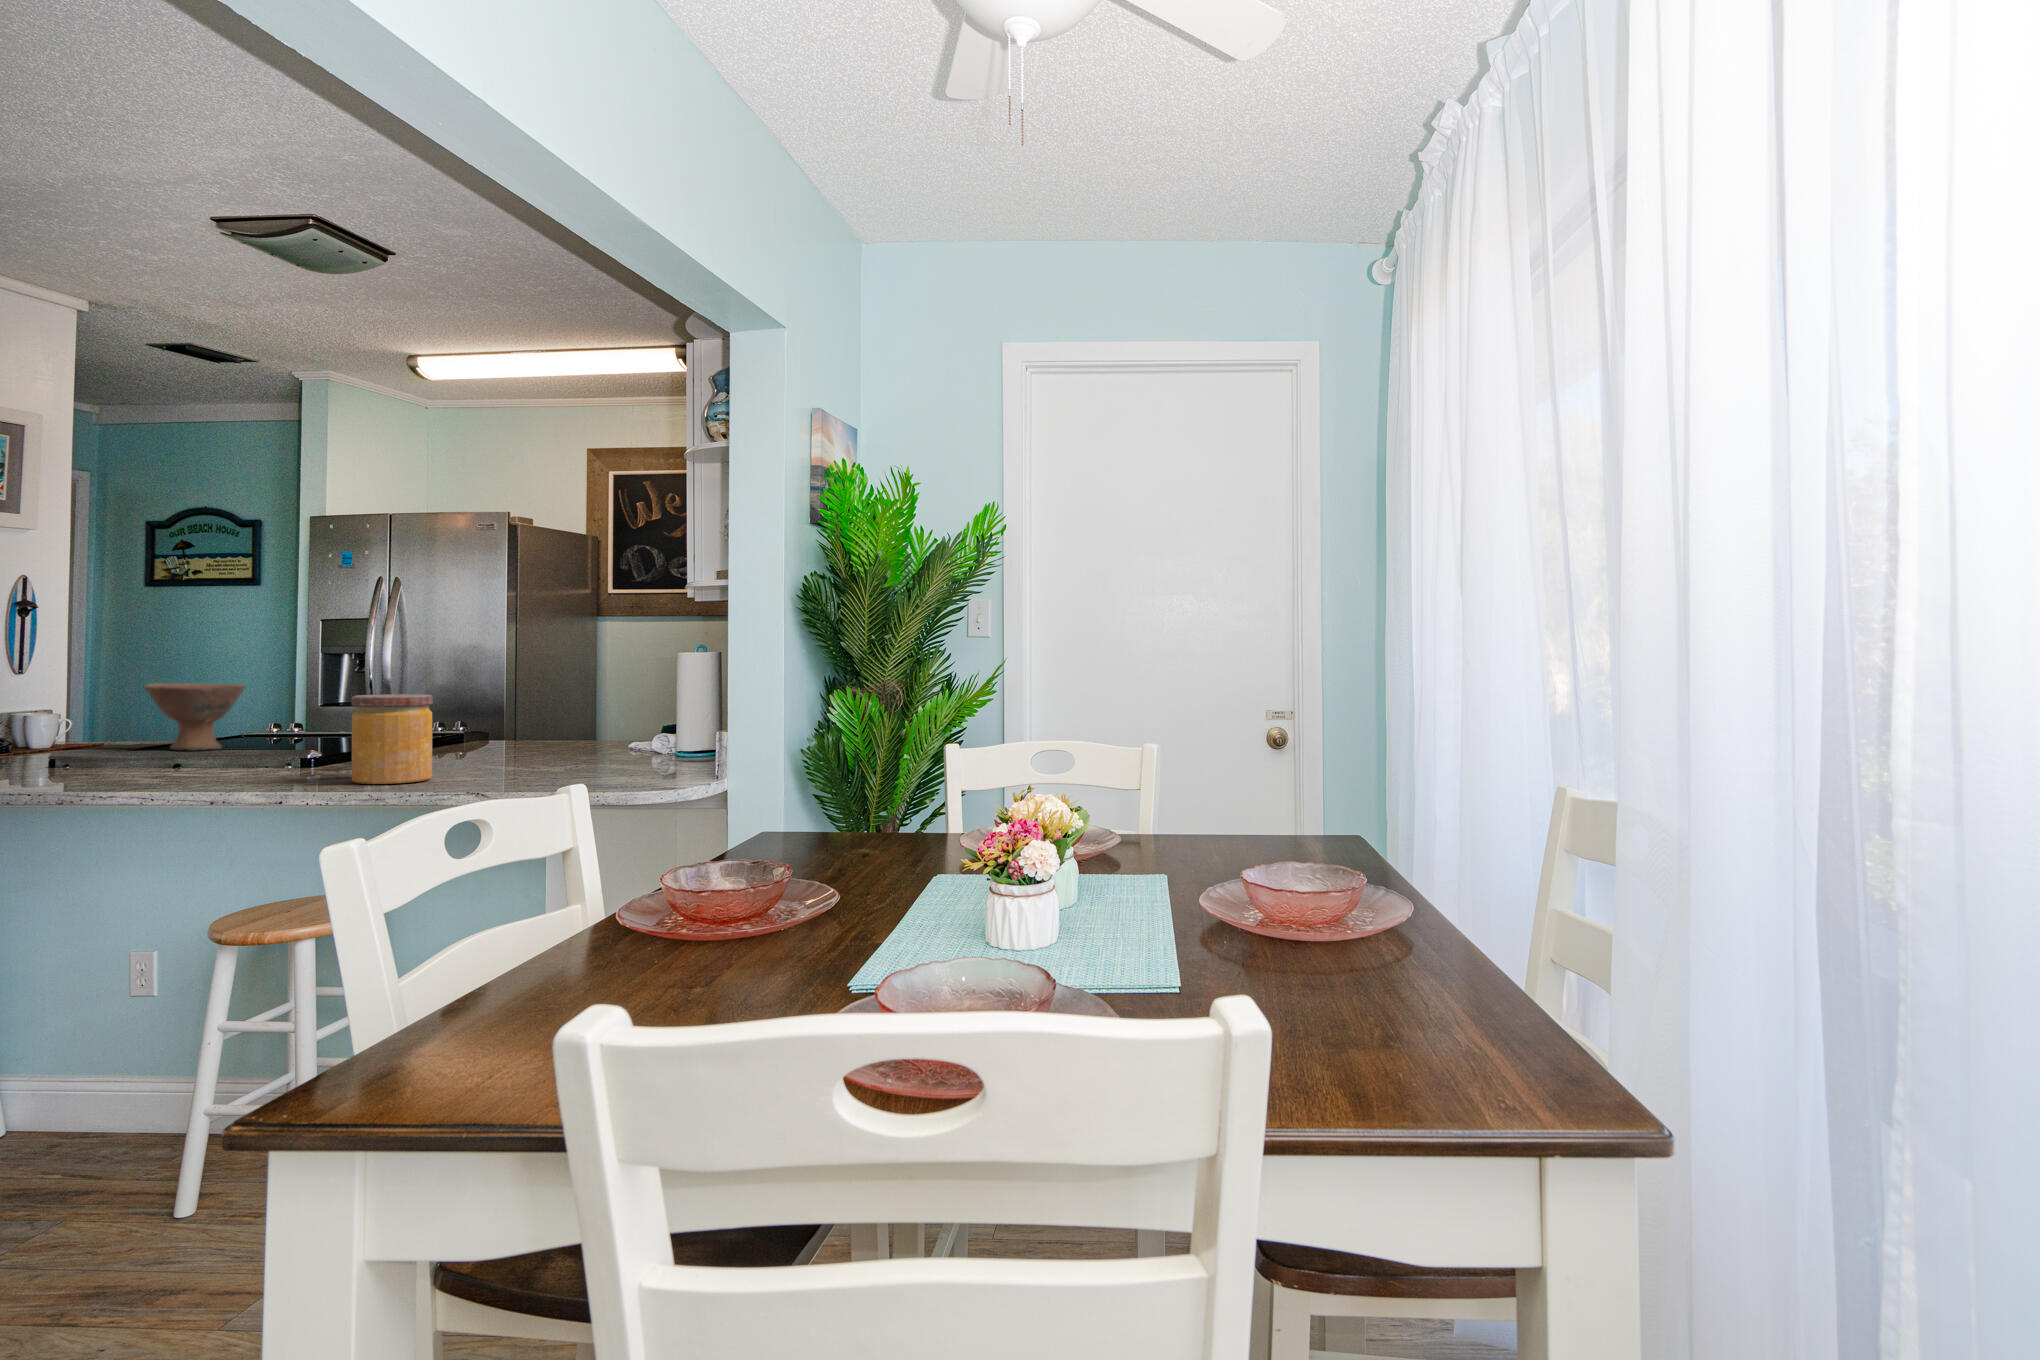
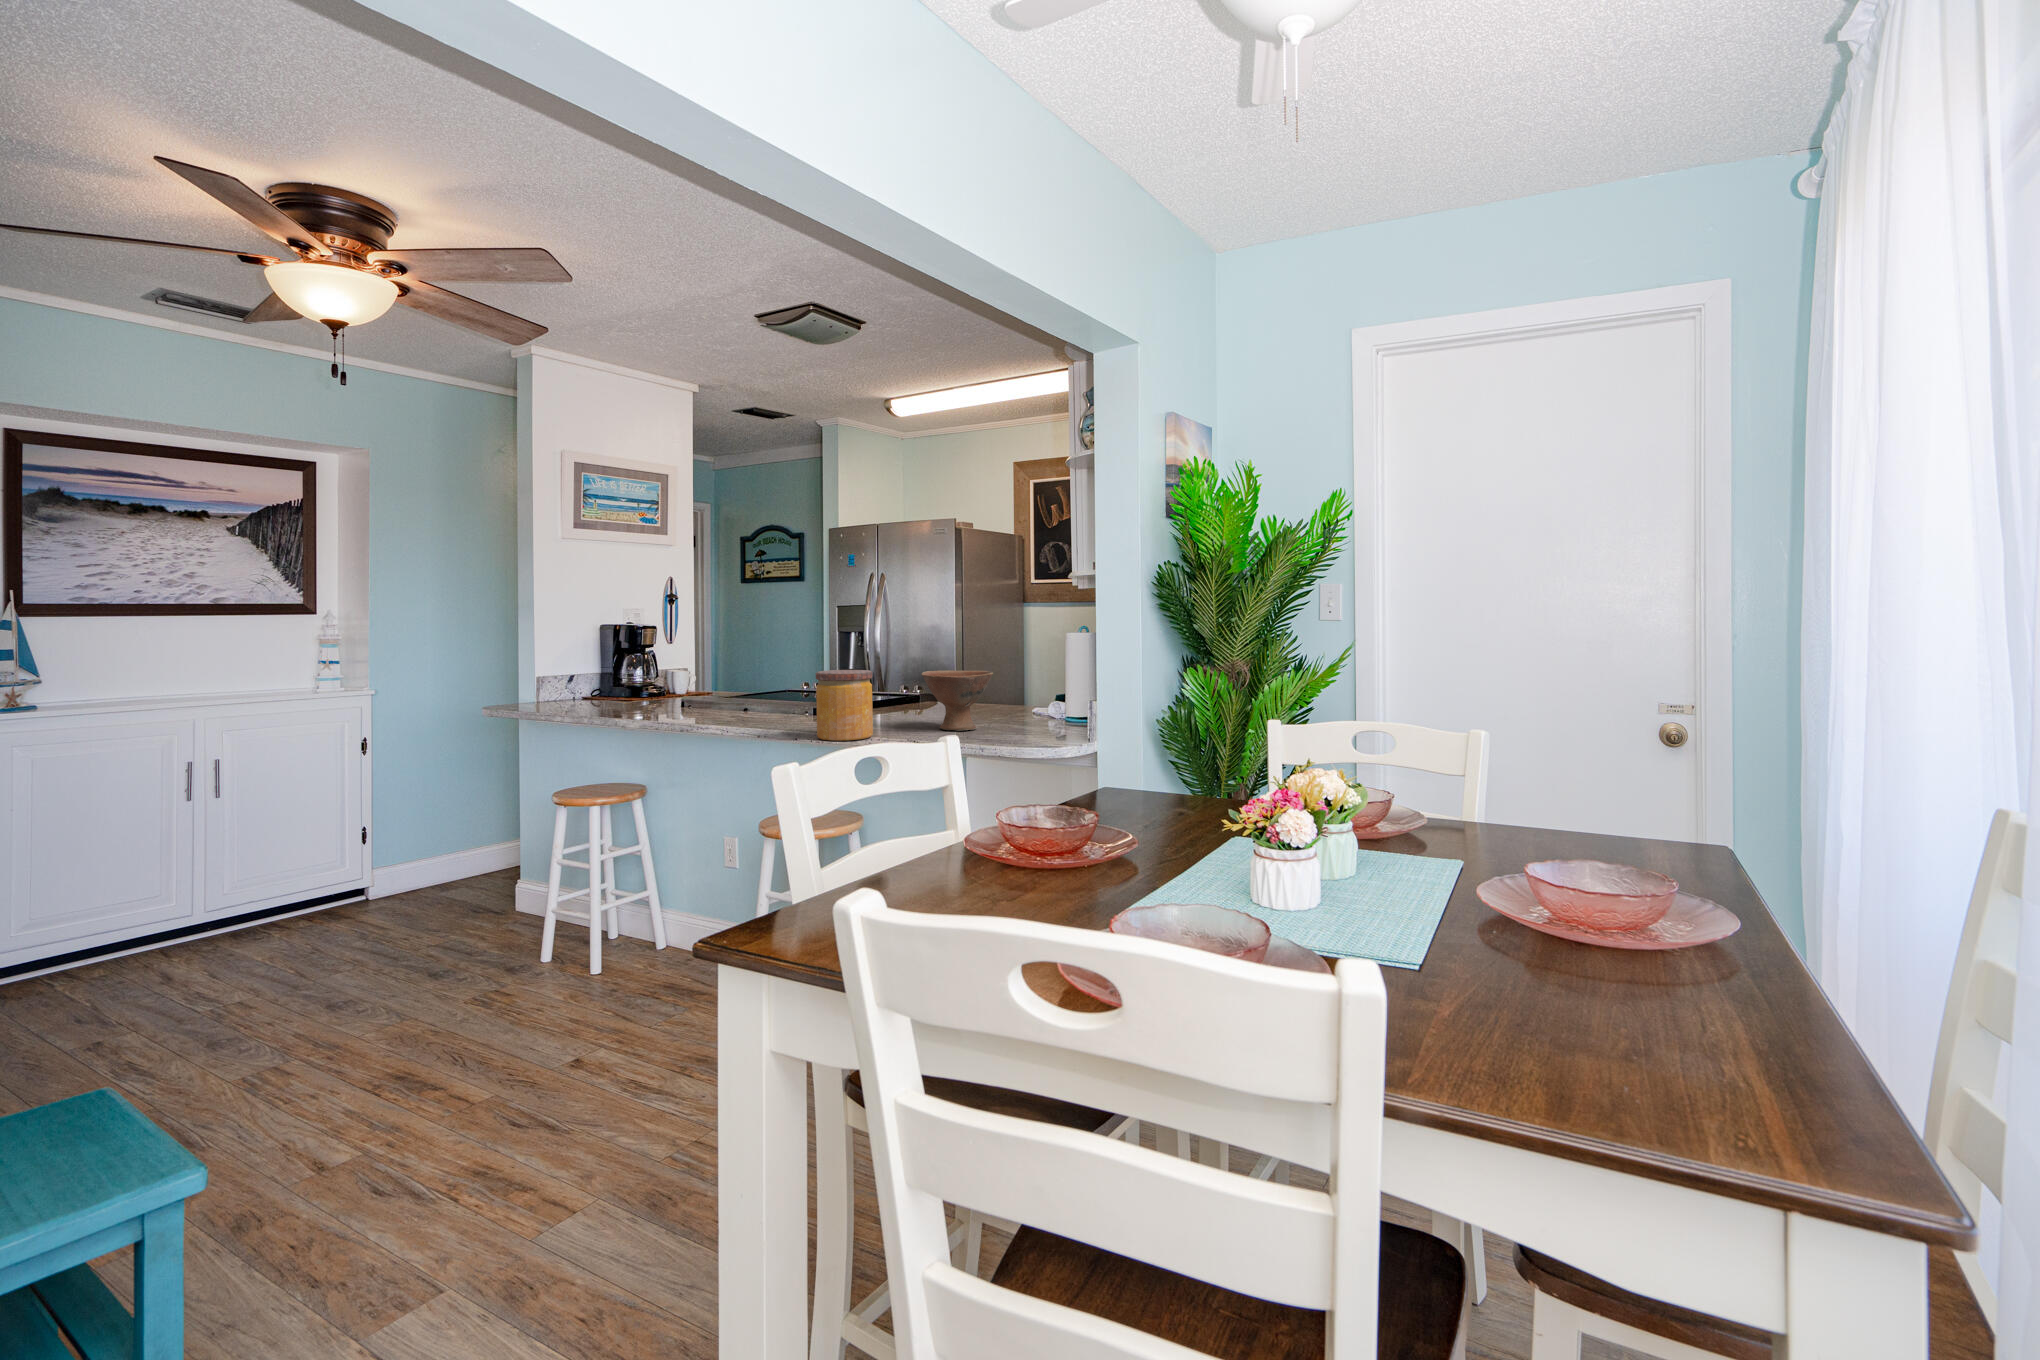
bowl: present [144,683,246,750] -> present [921,670,993,731]

